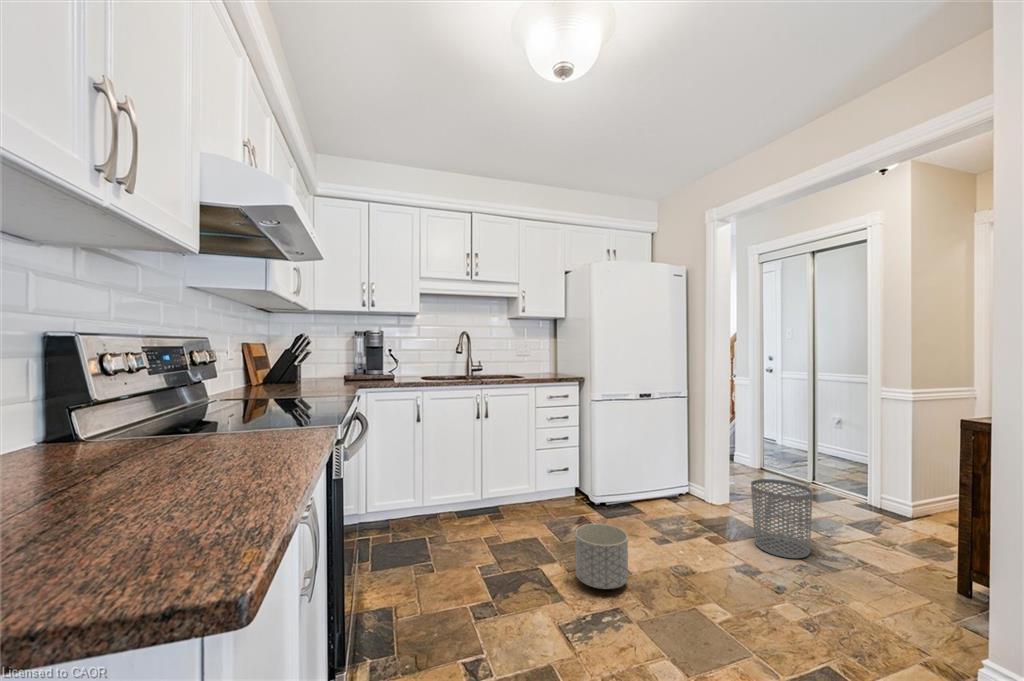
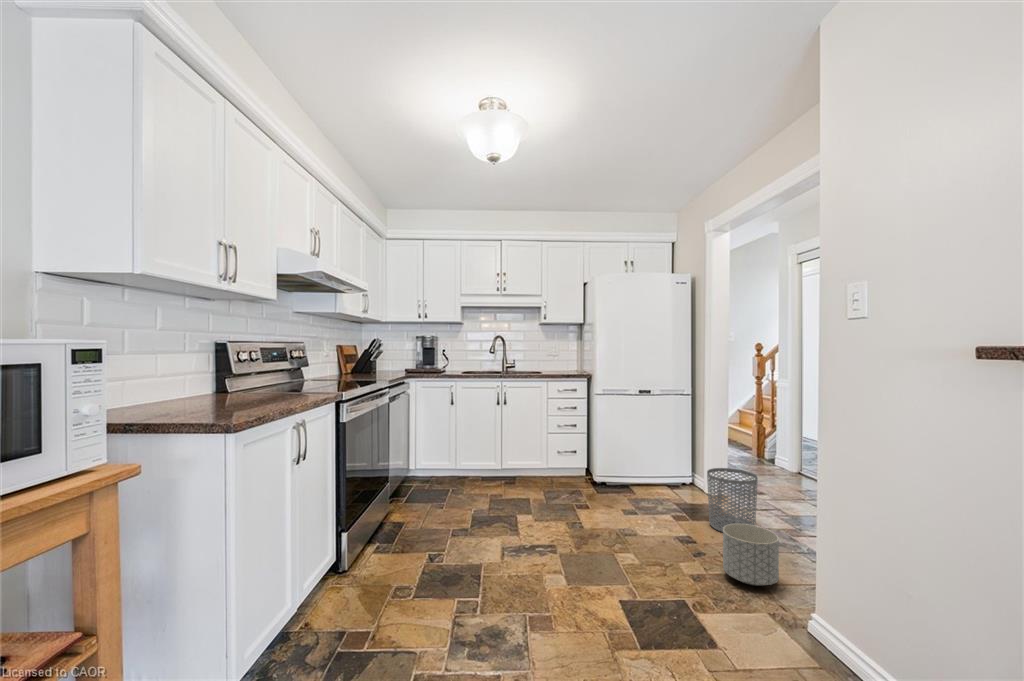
planter: present [575,523,628,589] -> present [723,524,779,586]

